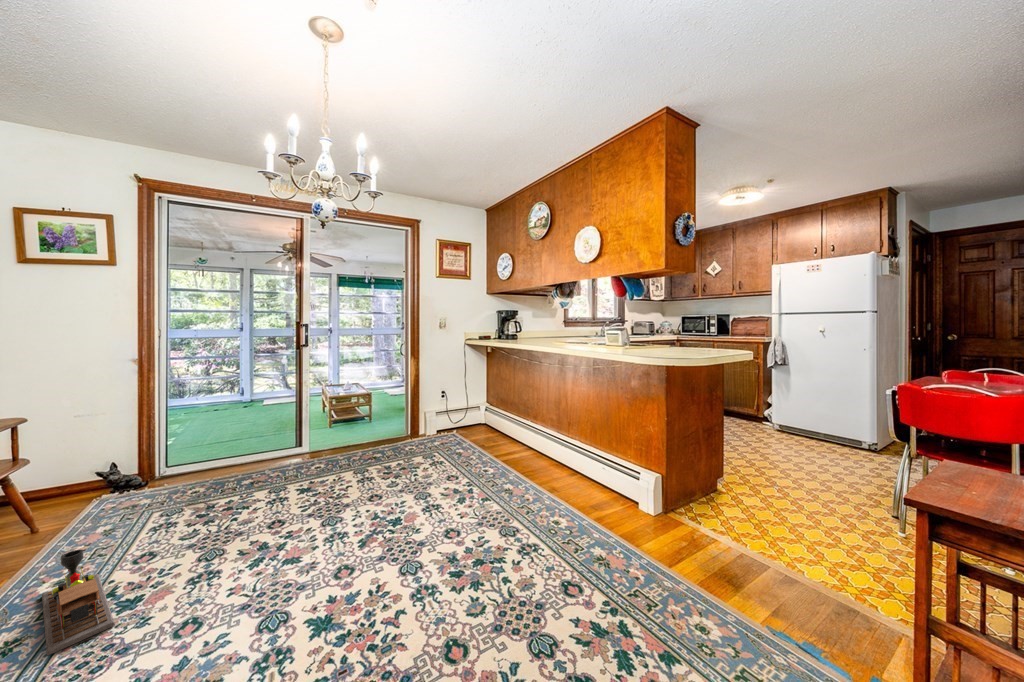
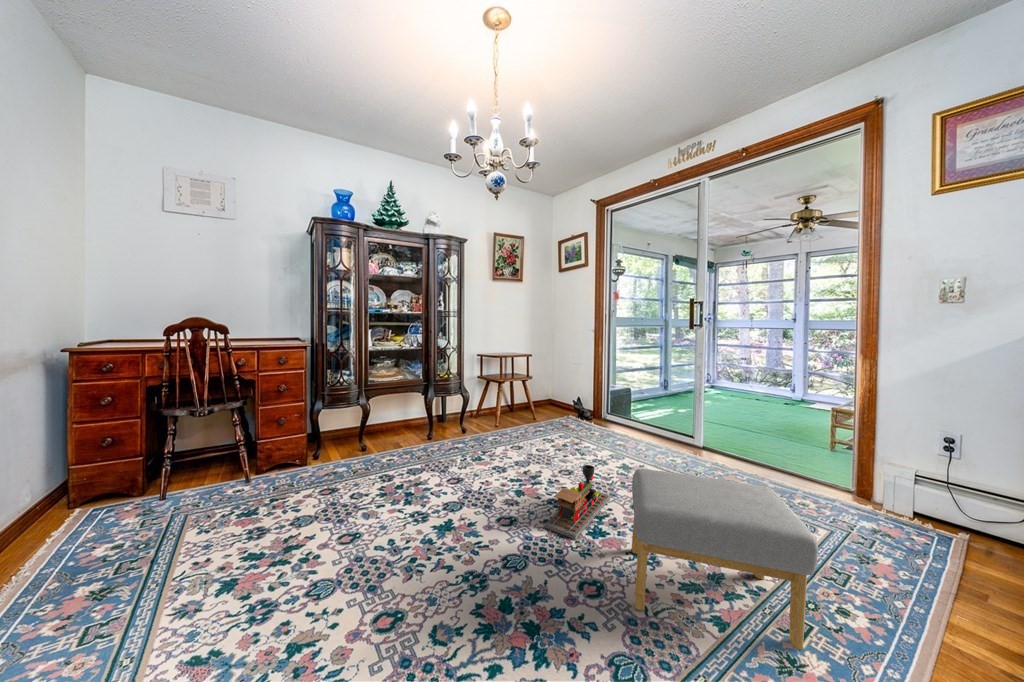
footstool: none [179,466,331,601] -> present [632,469,818,649]

